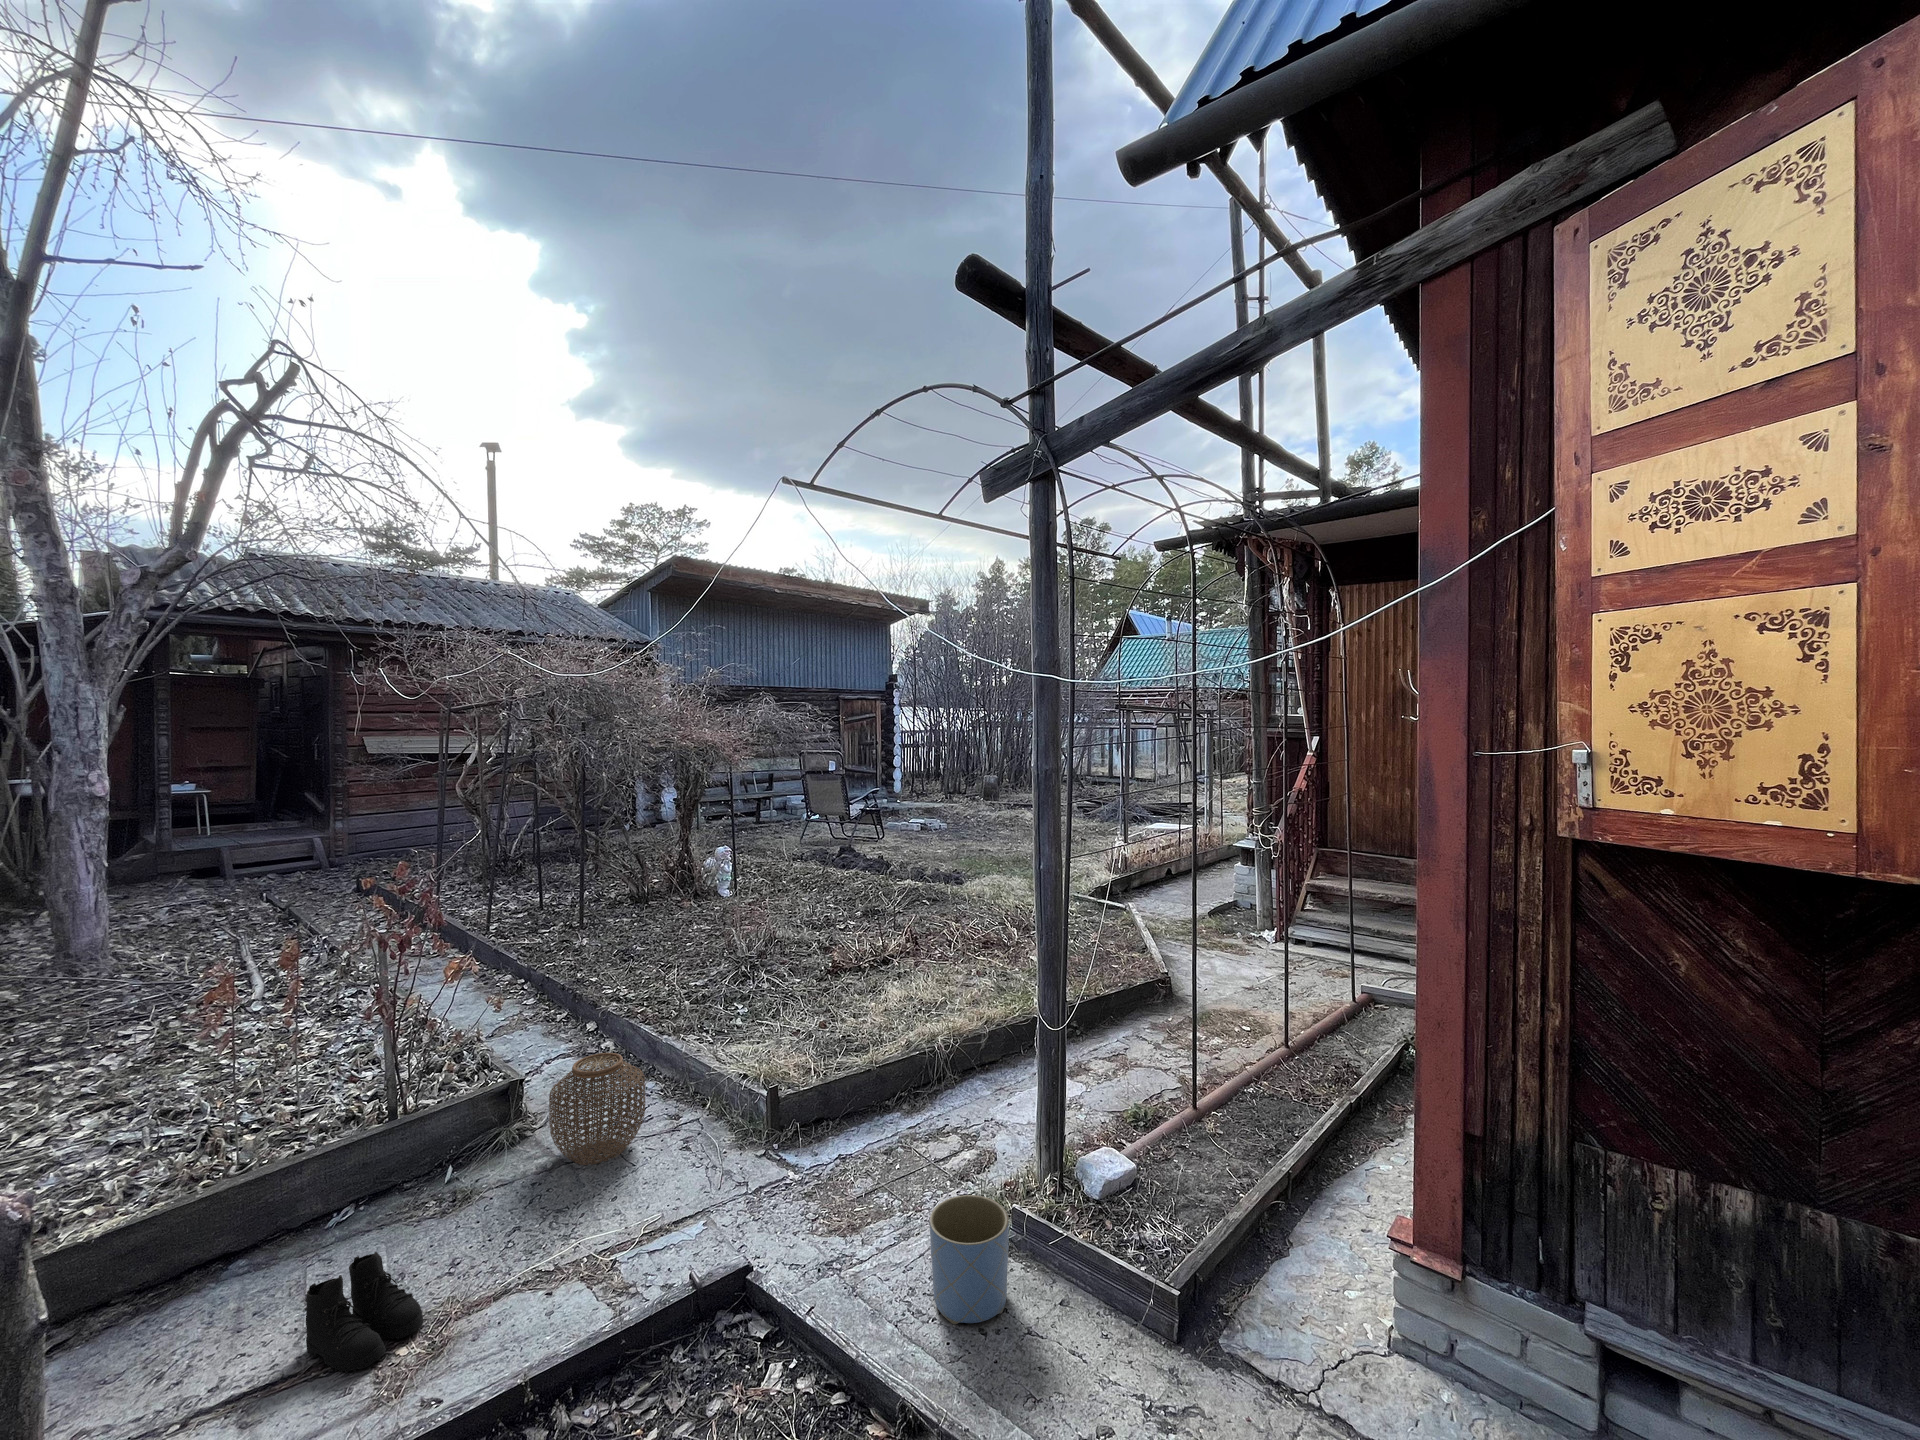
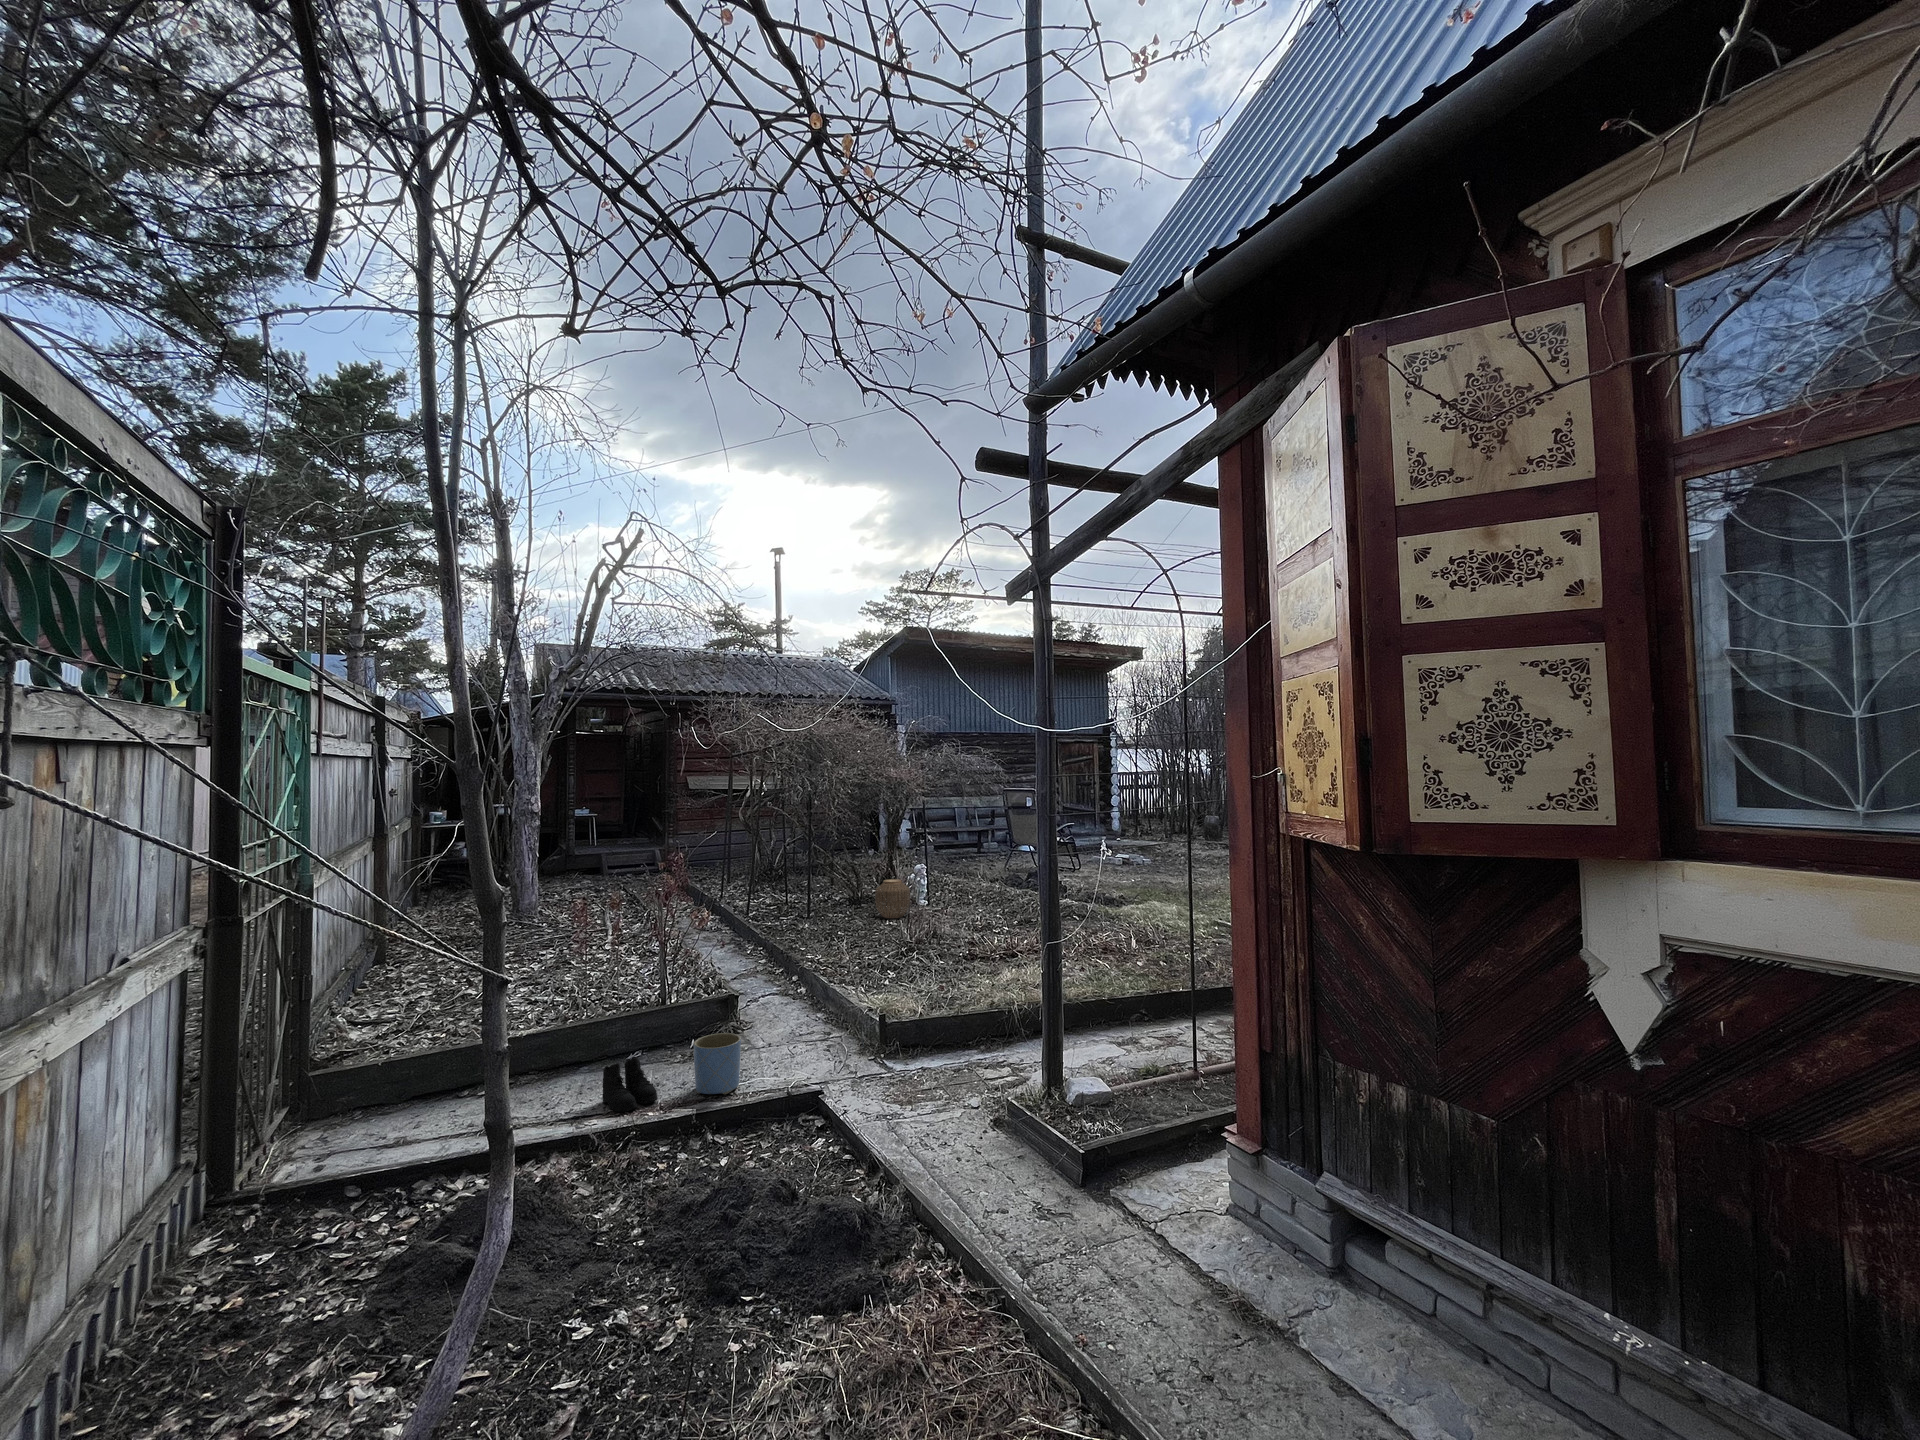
woven basket: present [549,1053,645,1165] -> present [875,879,910,918]
planter: present [930,1195,1009,1324] -> present [694,1033,741,1094]

